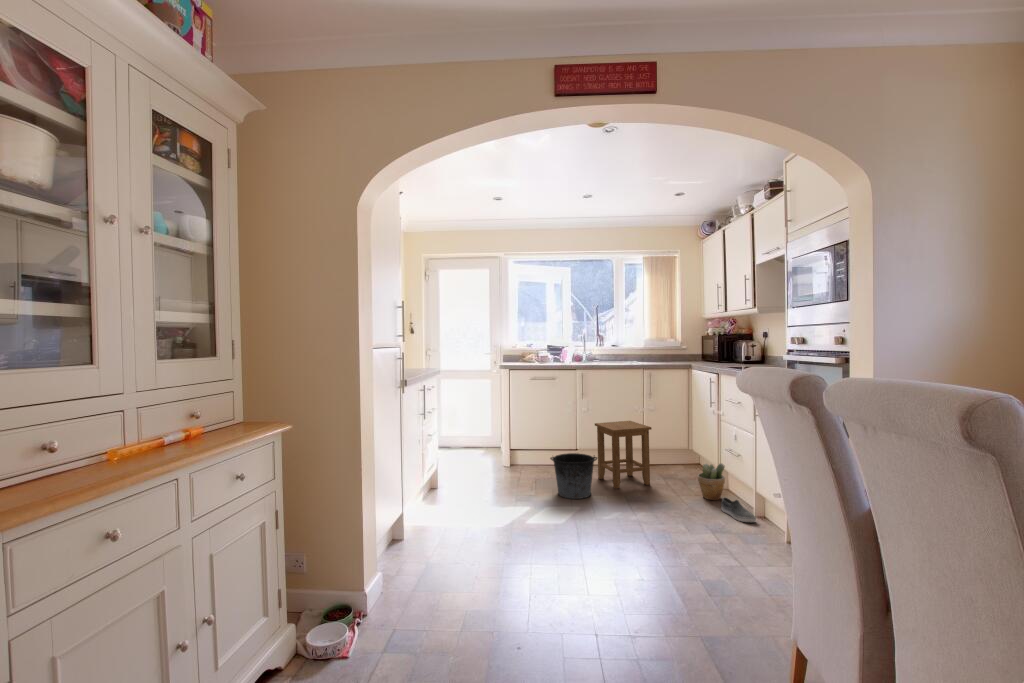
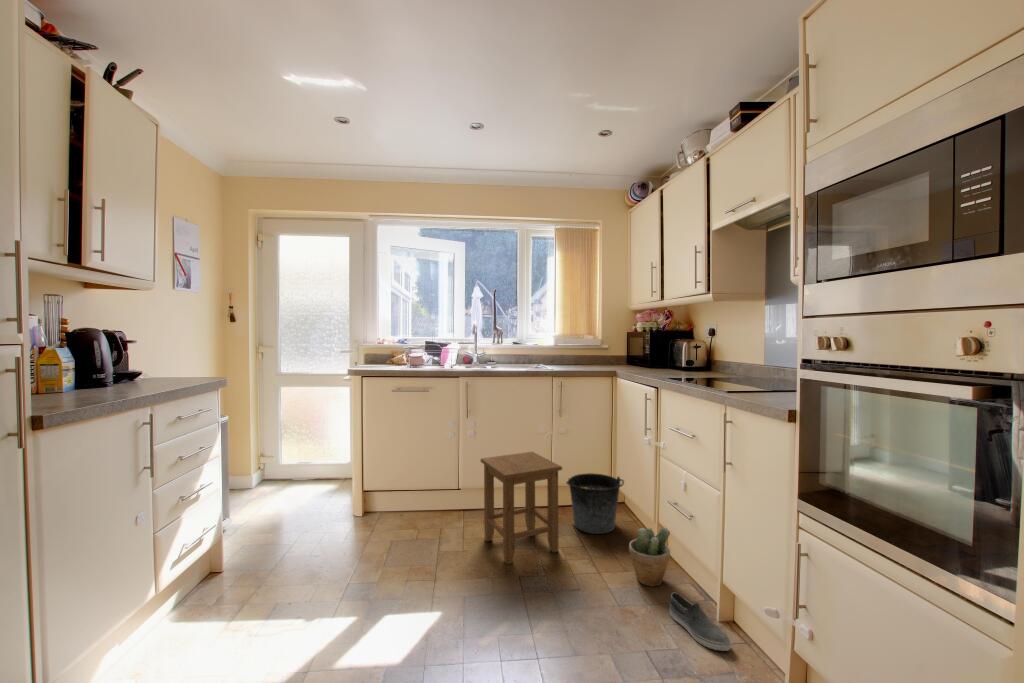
bucket: present [550,453,597,499] -> present [566,473,624,534]

